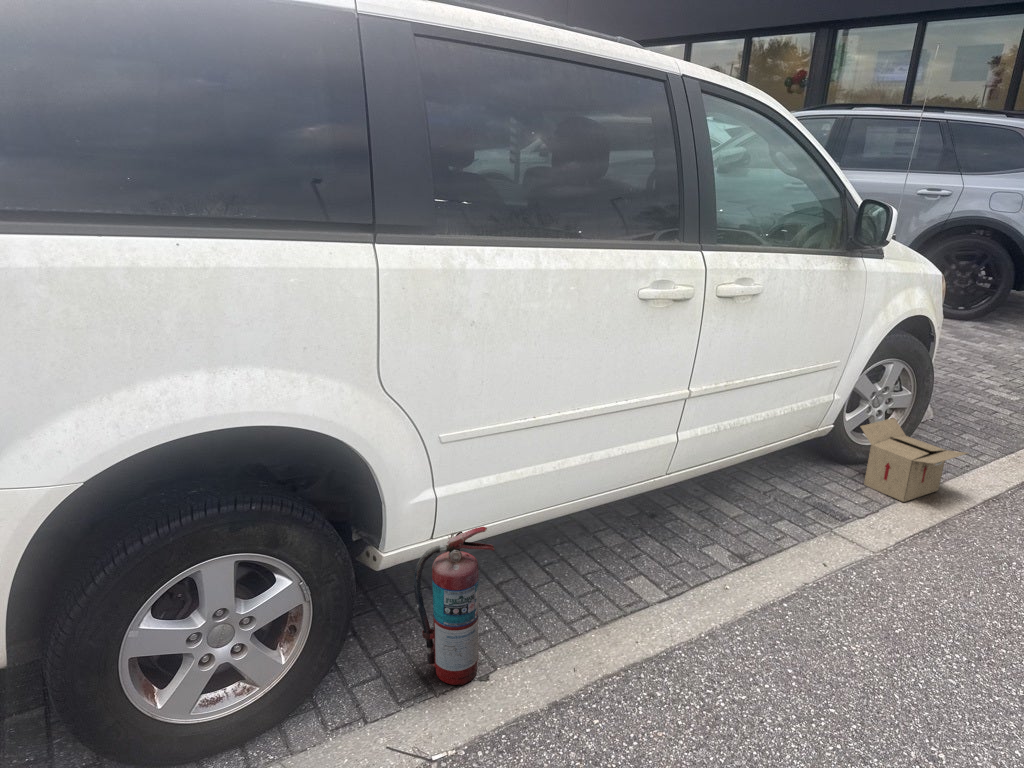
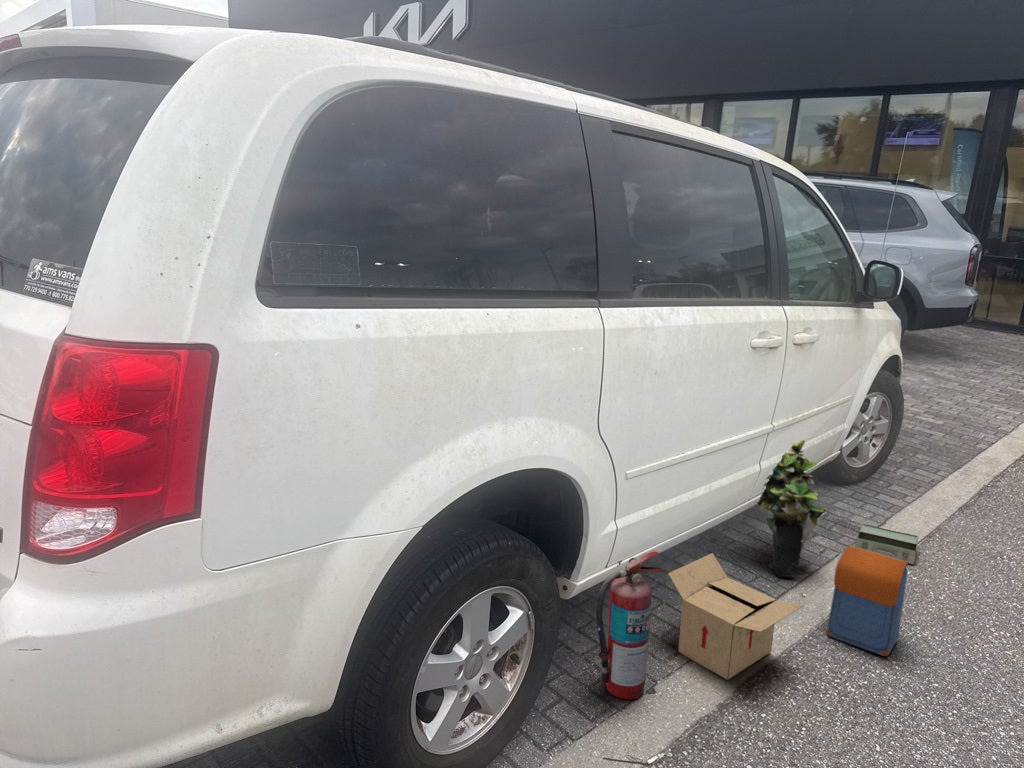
potted plant: none [684,404,769,565] -> present [757,440,827,577]
cardboard box: present [860,418,967,502] -> present [668,553,804,680]
toolbox: none [821,511,901,563] -> present [856,524,919,564]
backpack: none [729,536,826,669] -> present [827,546,908,656]

